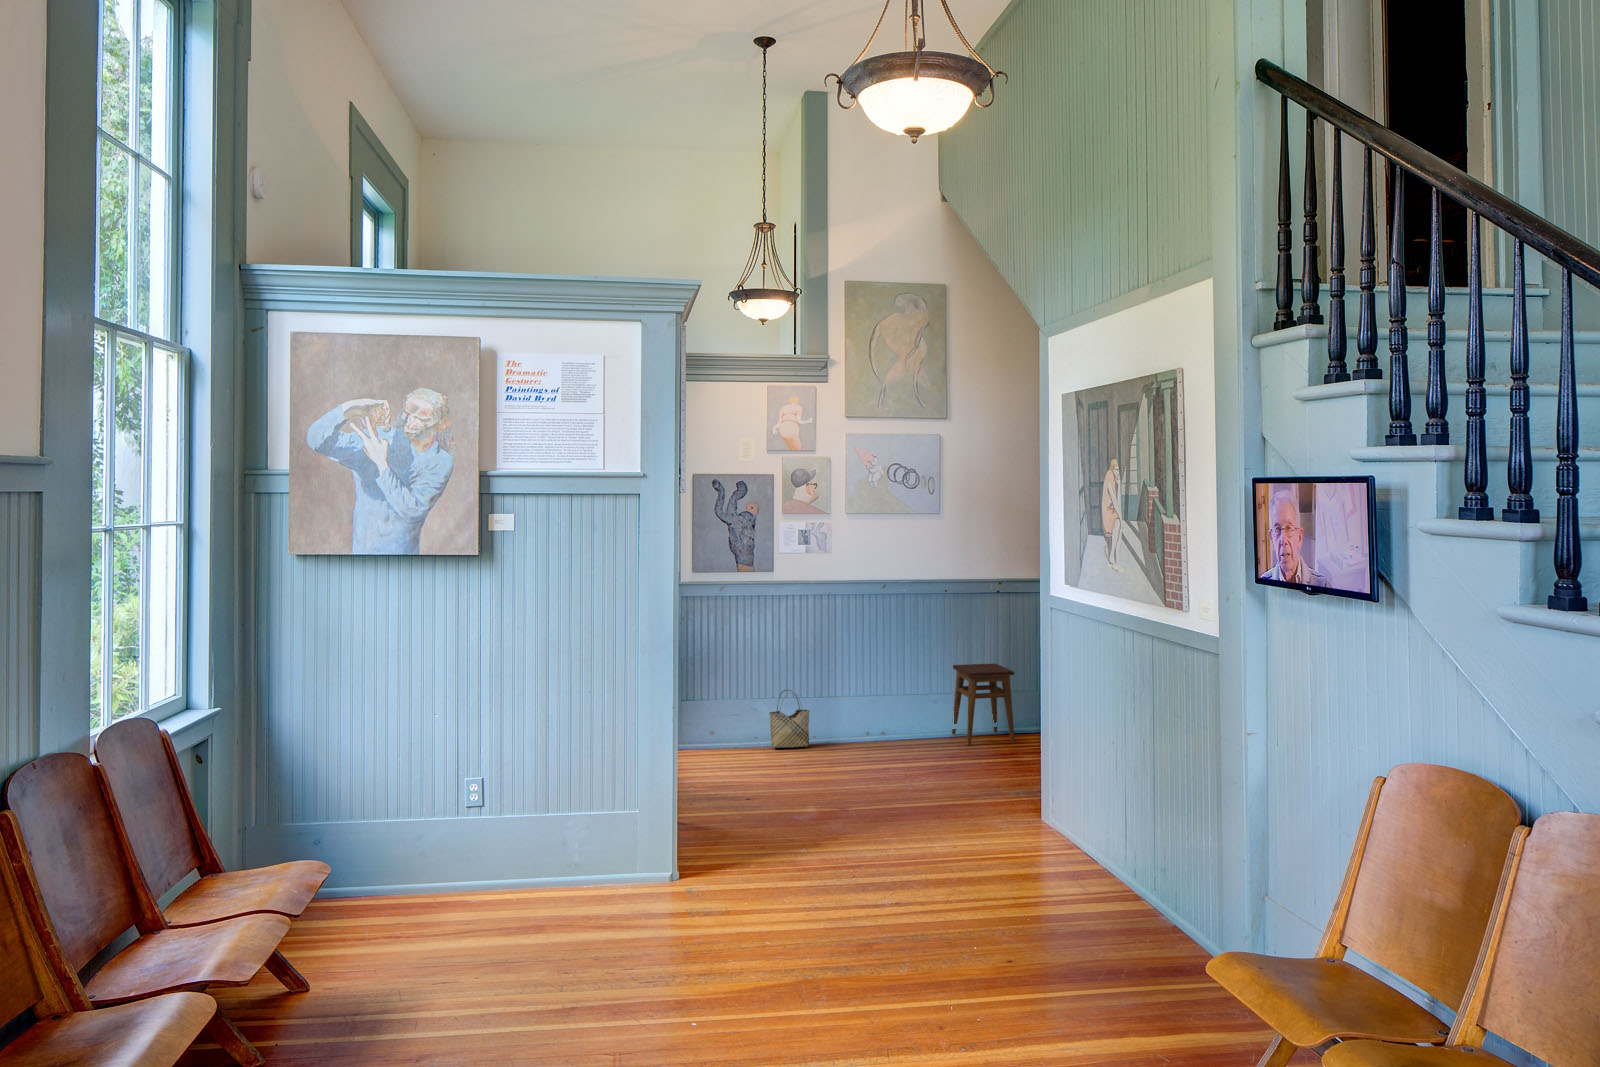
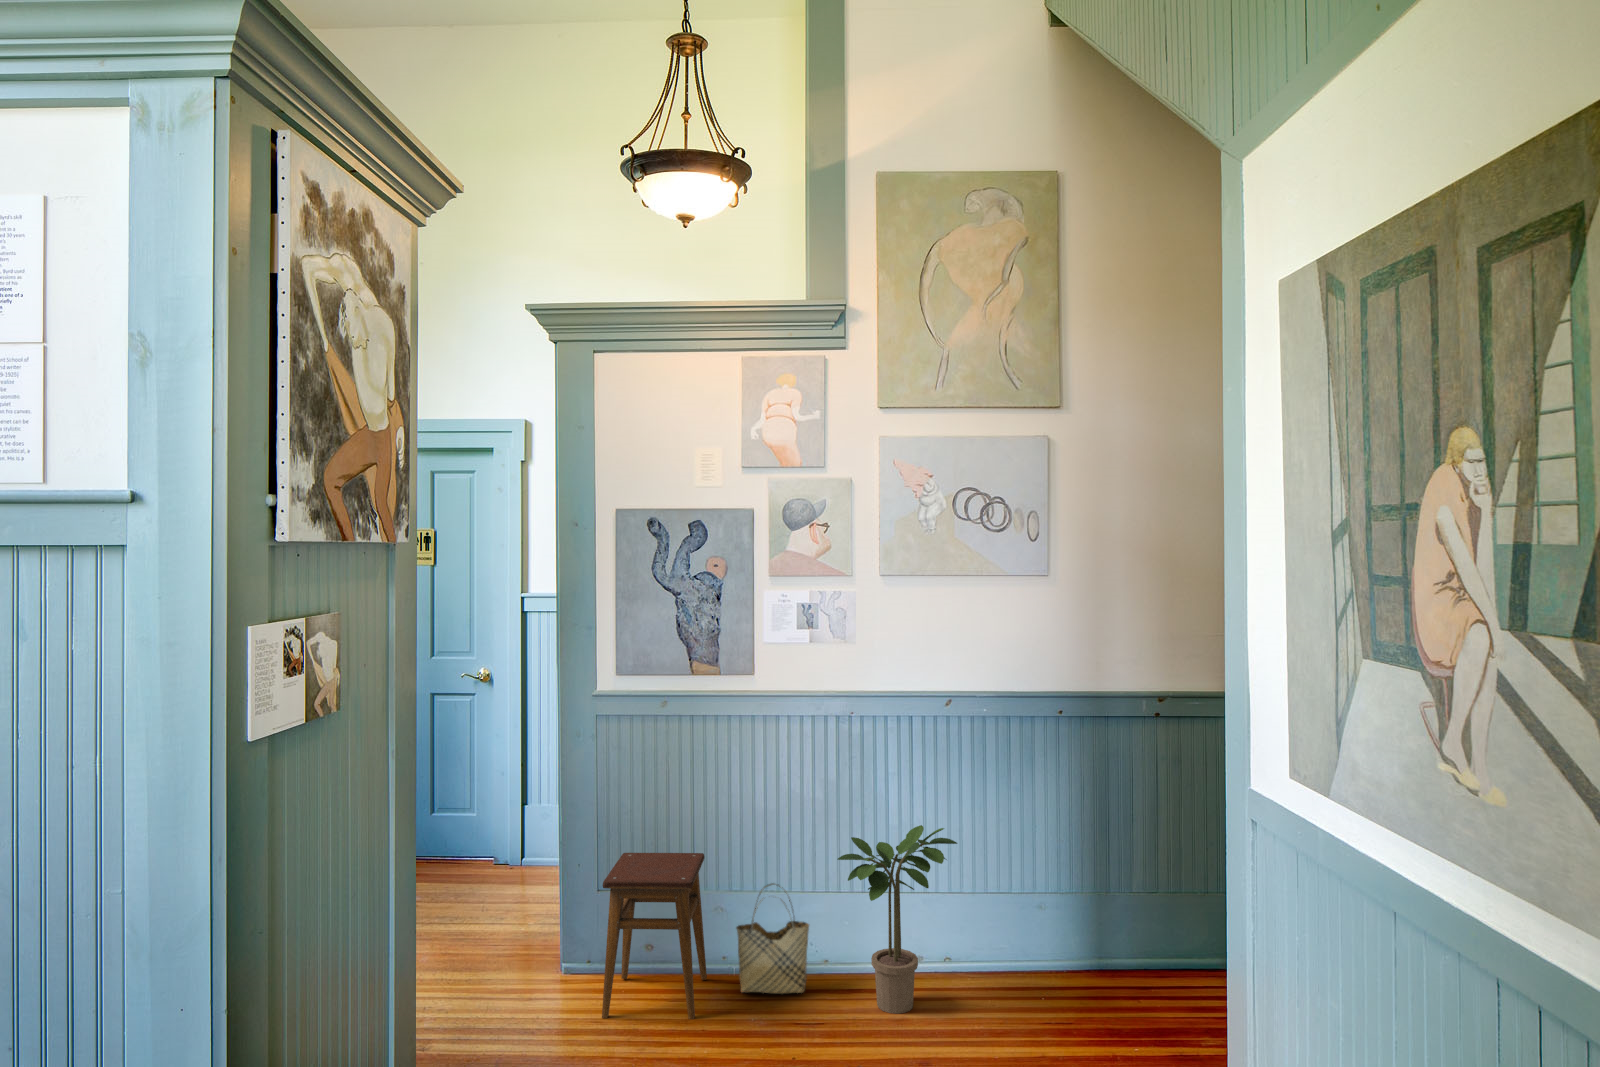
potted plant: none [830,650,893,750] -> present [837,825,957,1014]
stool: present [952,663,1015,745] -> present [602,853,707,1019]

